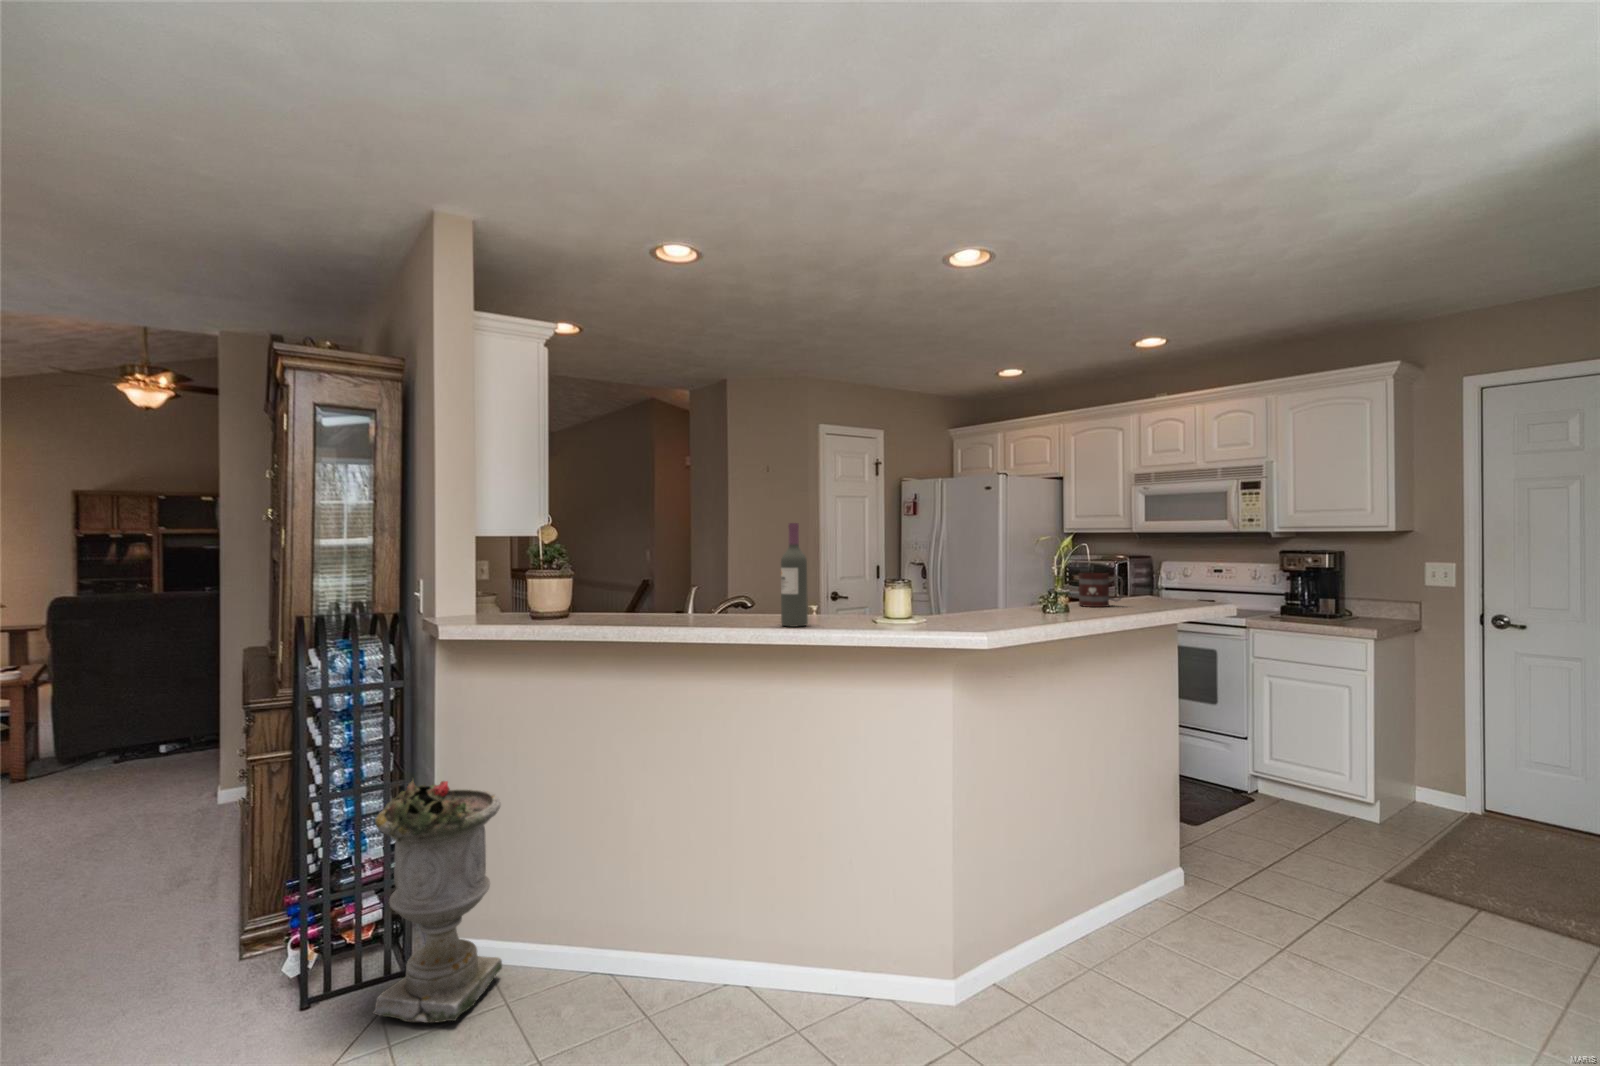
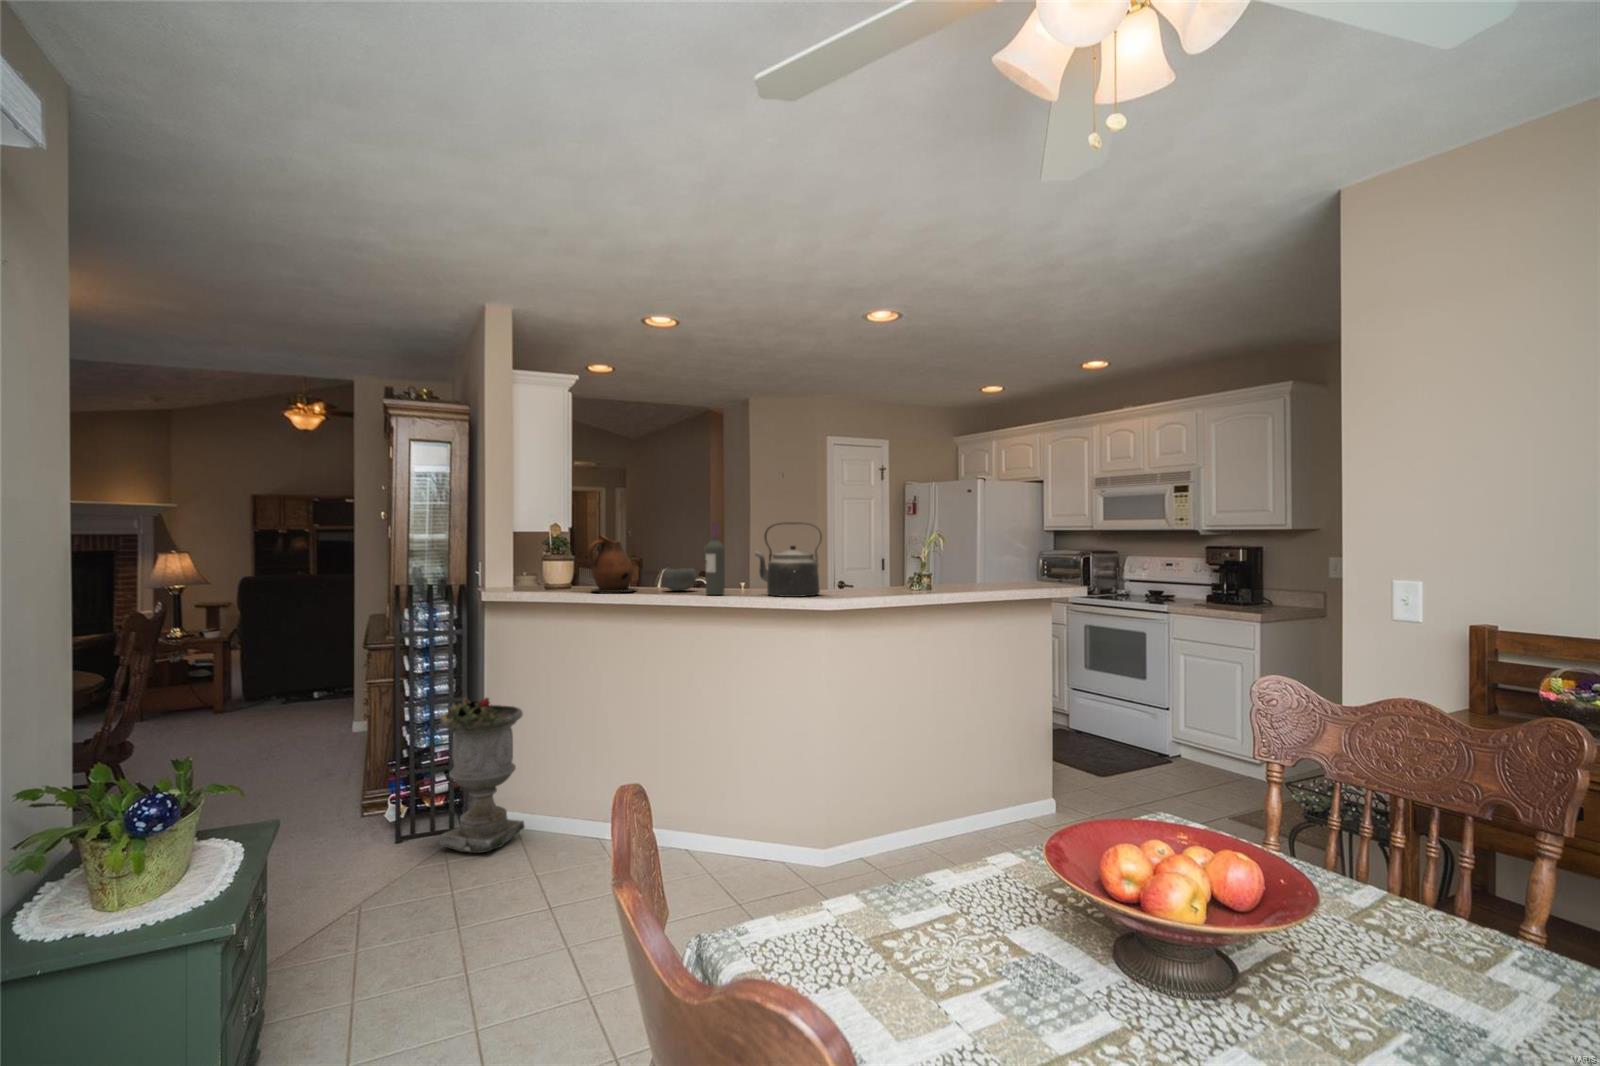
kettle: none [847,523,944,627] -> present [755,522,822,597]
ceramic pitcher: none [602,541,669,624] -> present [588,535,637,592]
mug: present [1078,573,1123,607] -> none [965,562,997,588]
bowl: none [706,587,752,619] -> present [663,568,697,591]

